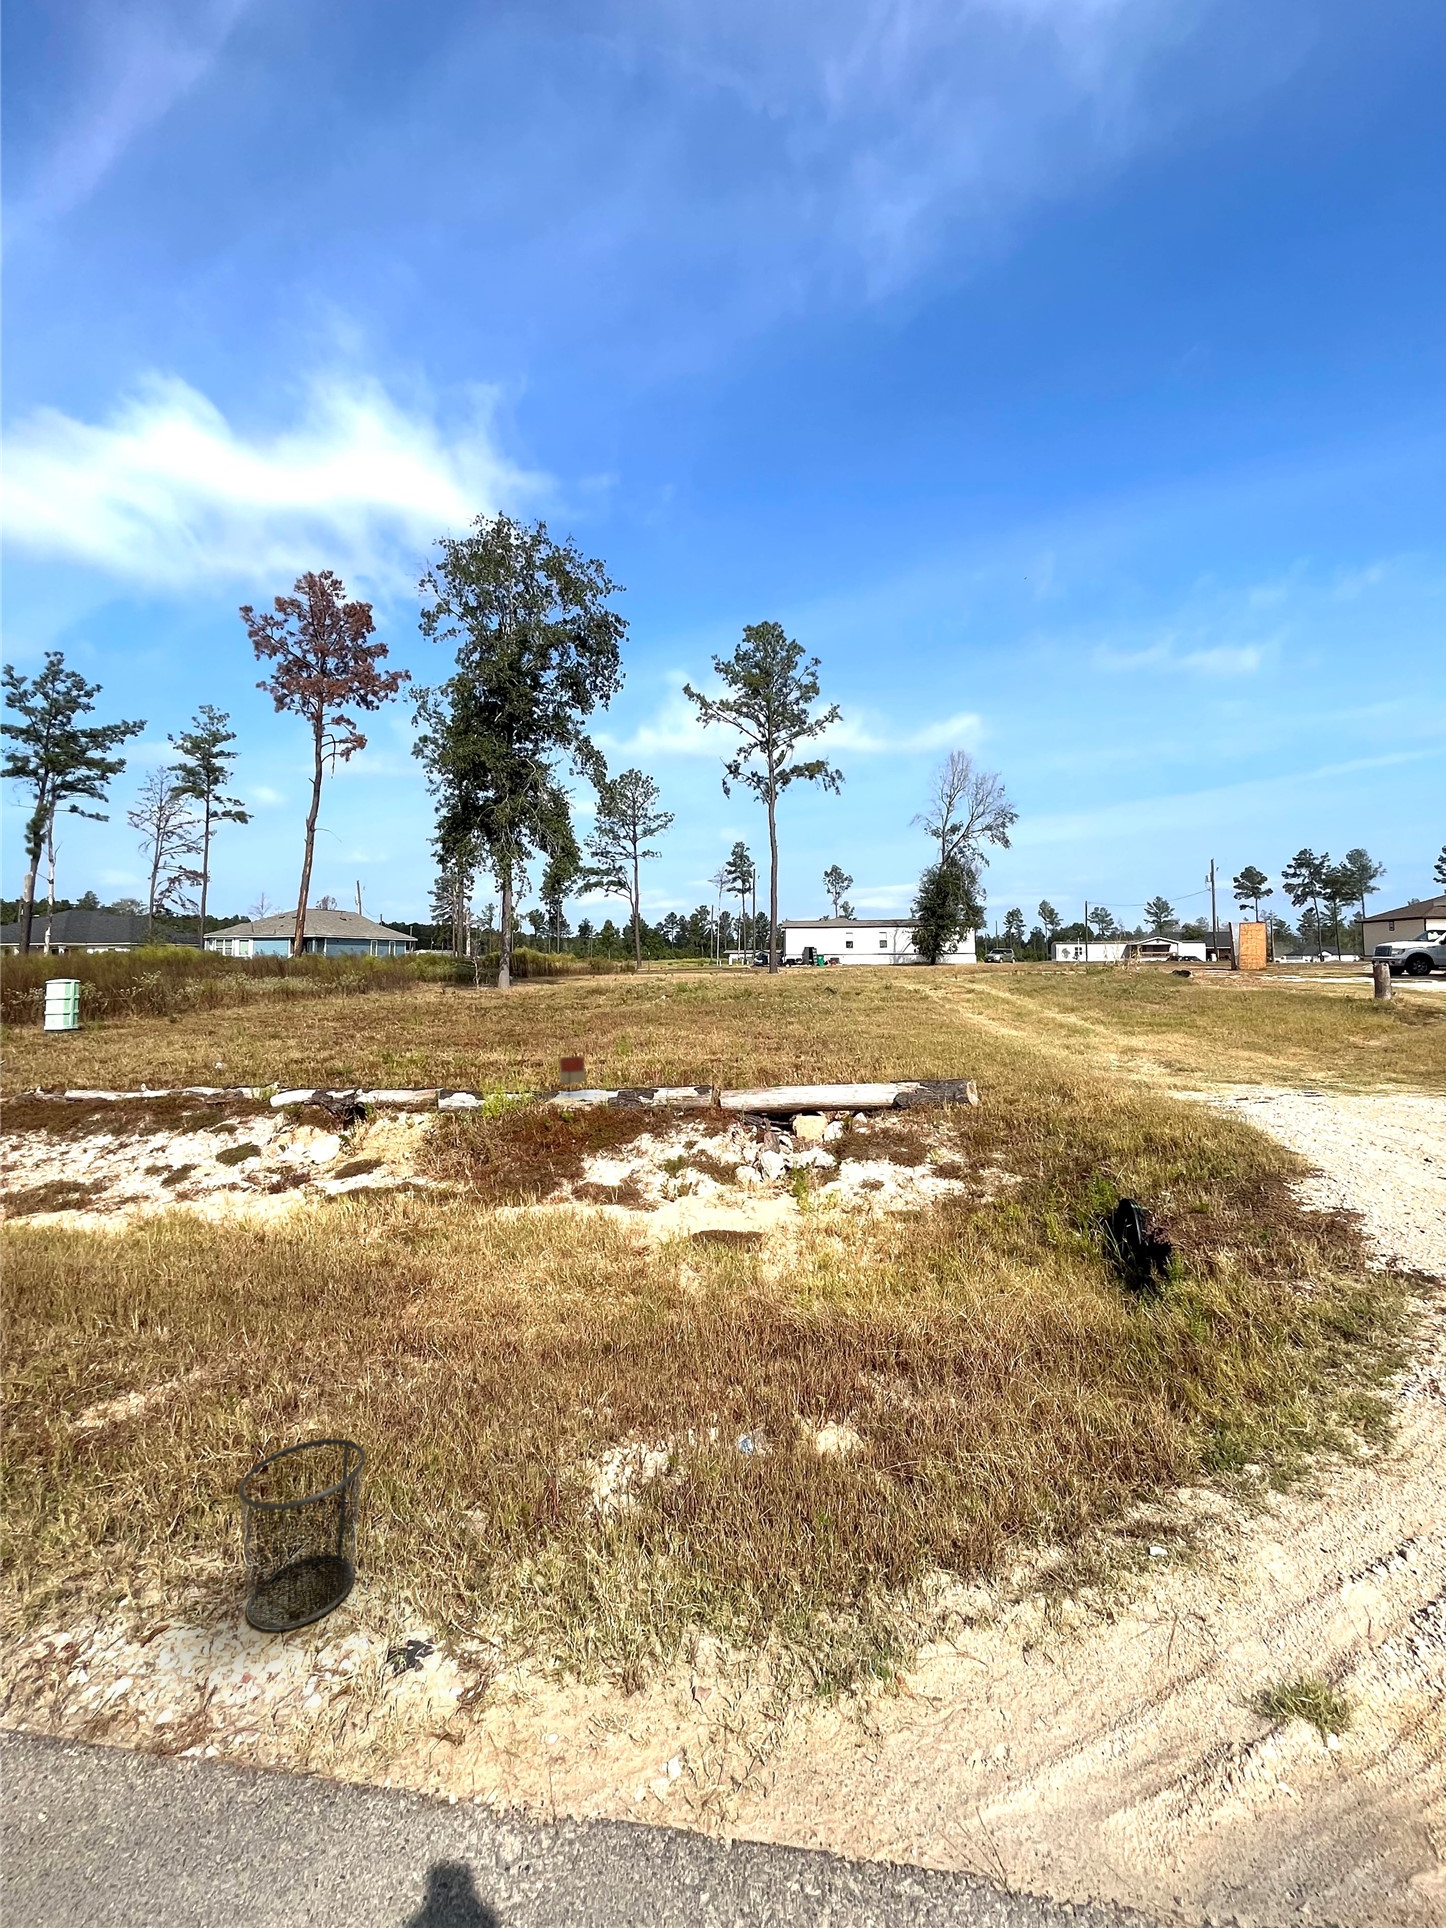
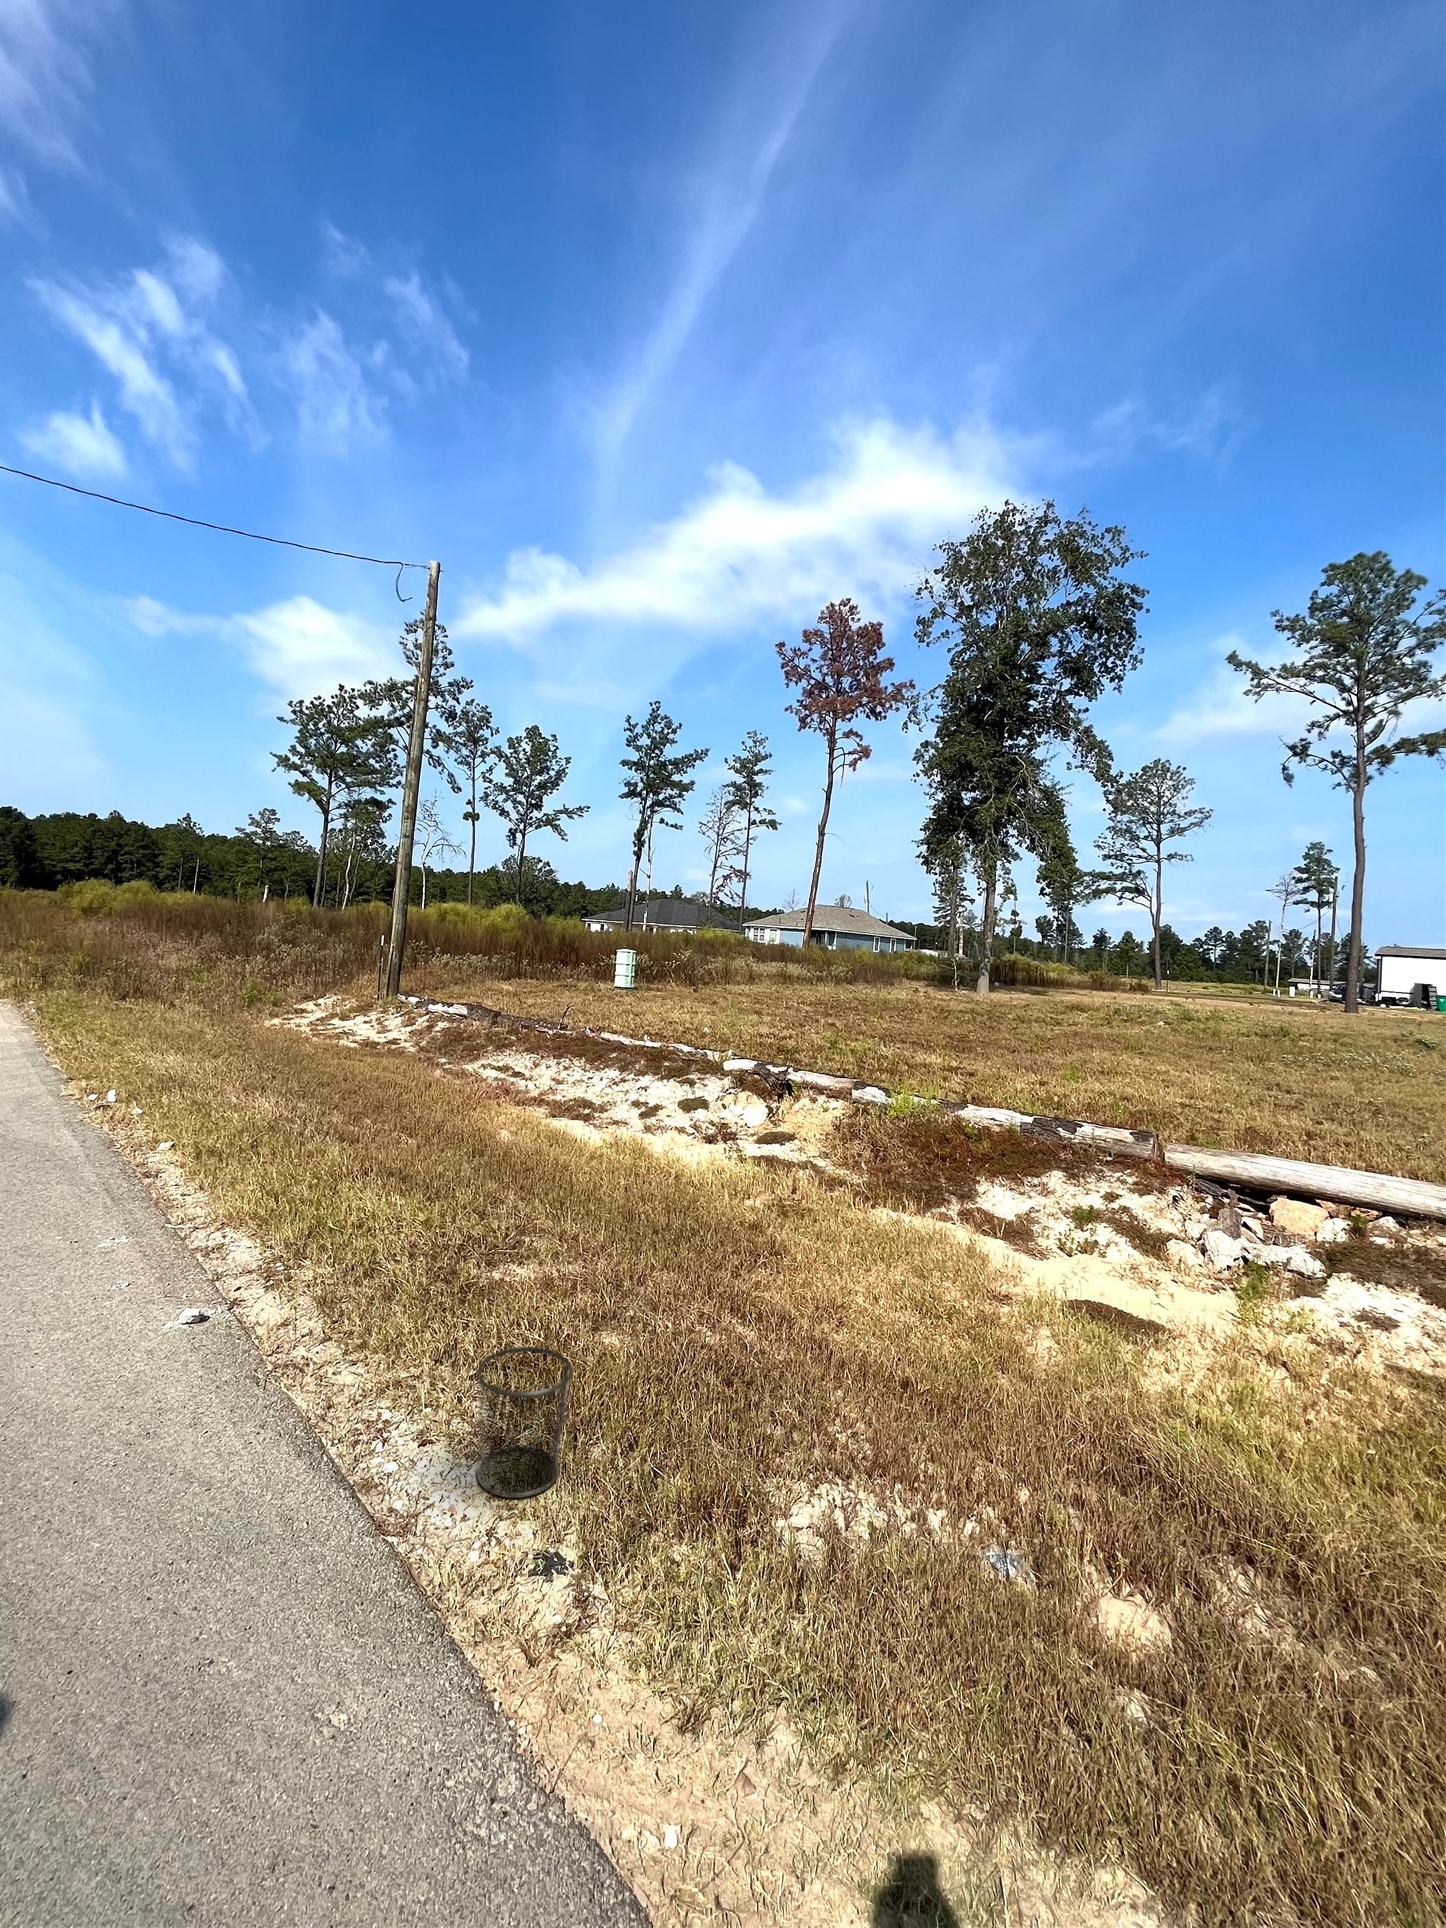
planter: present [560,1056,586,1090] -> none [982,1067,1013,1113]

